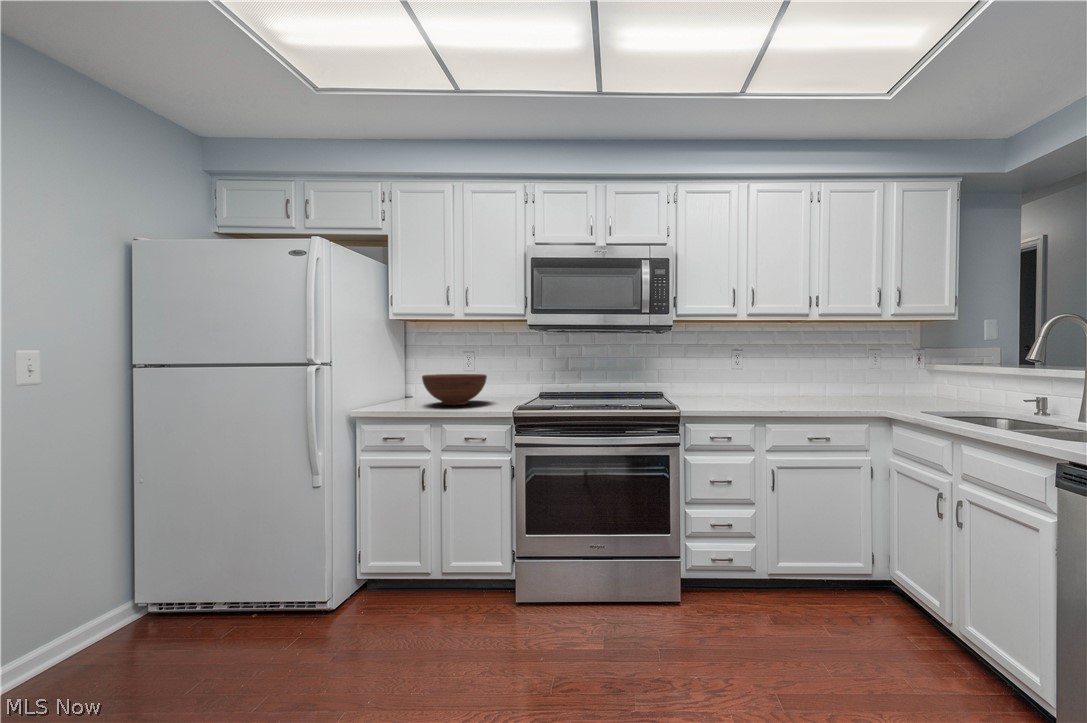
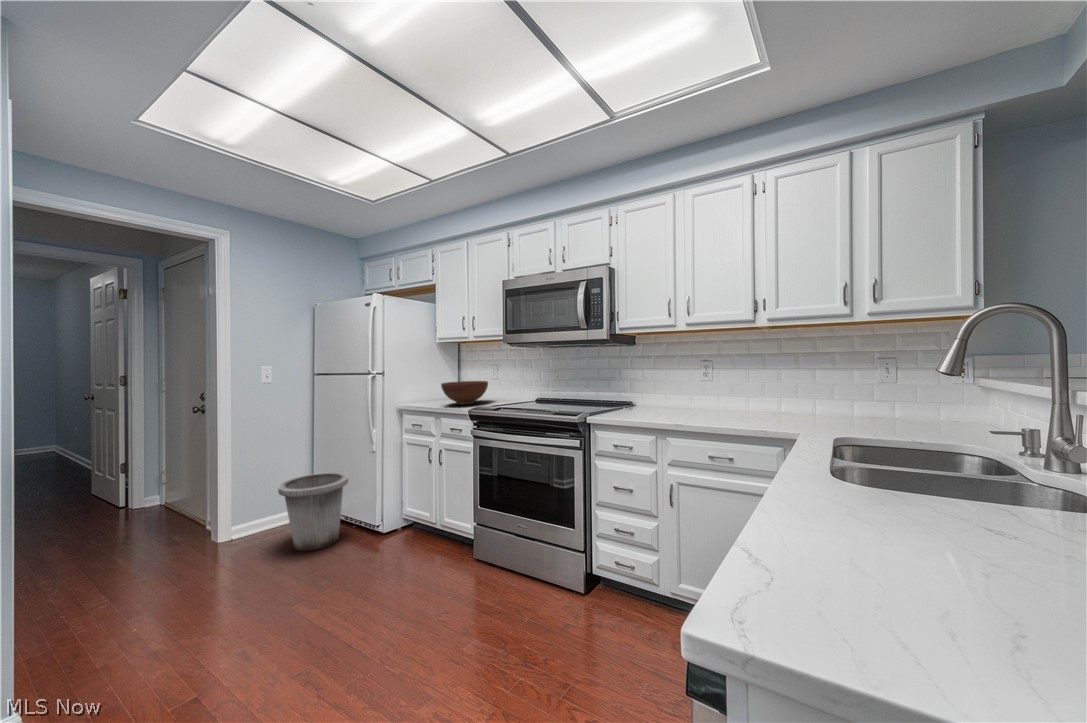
trash can: none [160,528,287,674] -> present [278,472,348,551]

